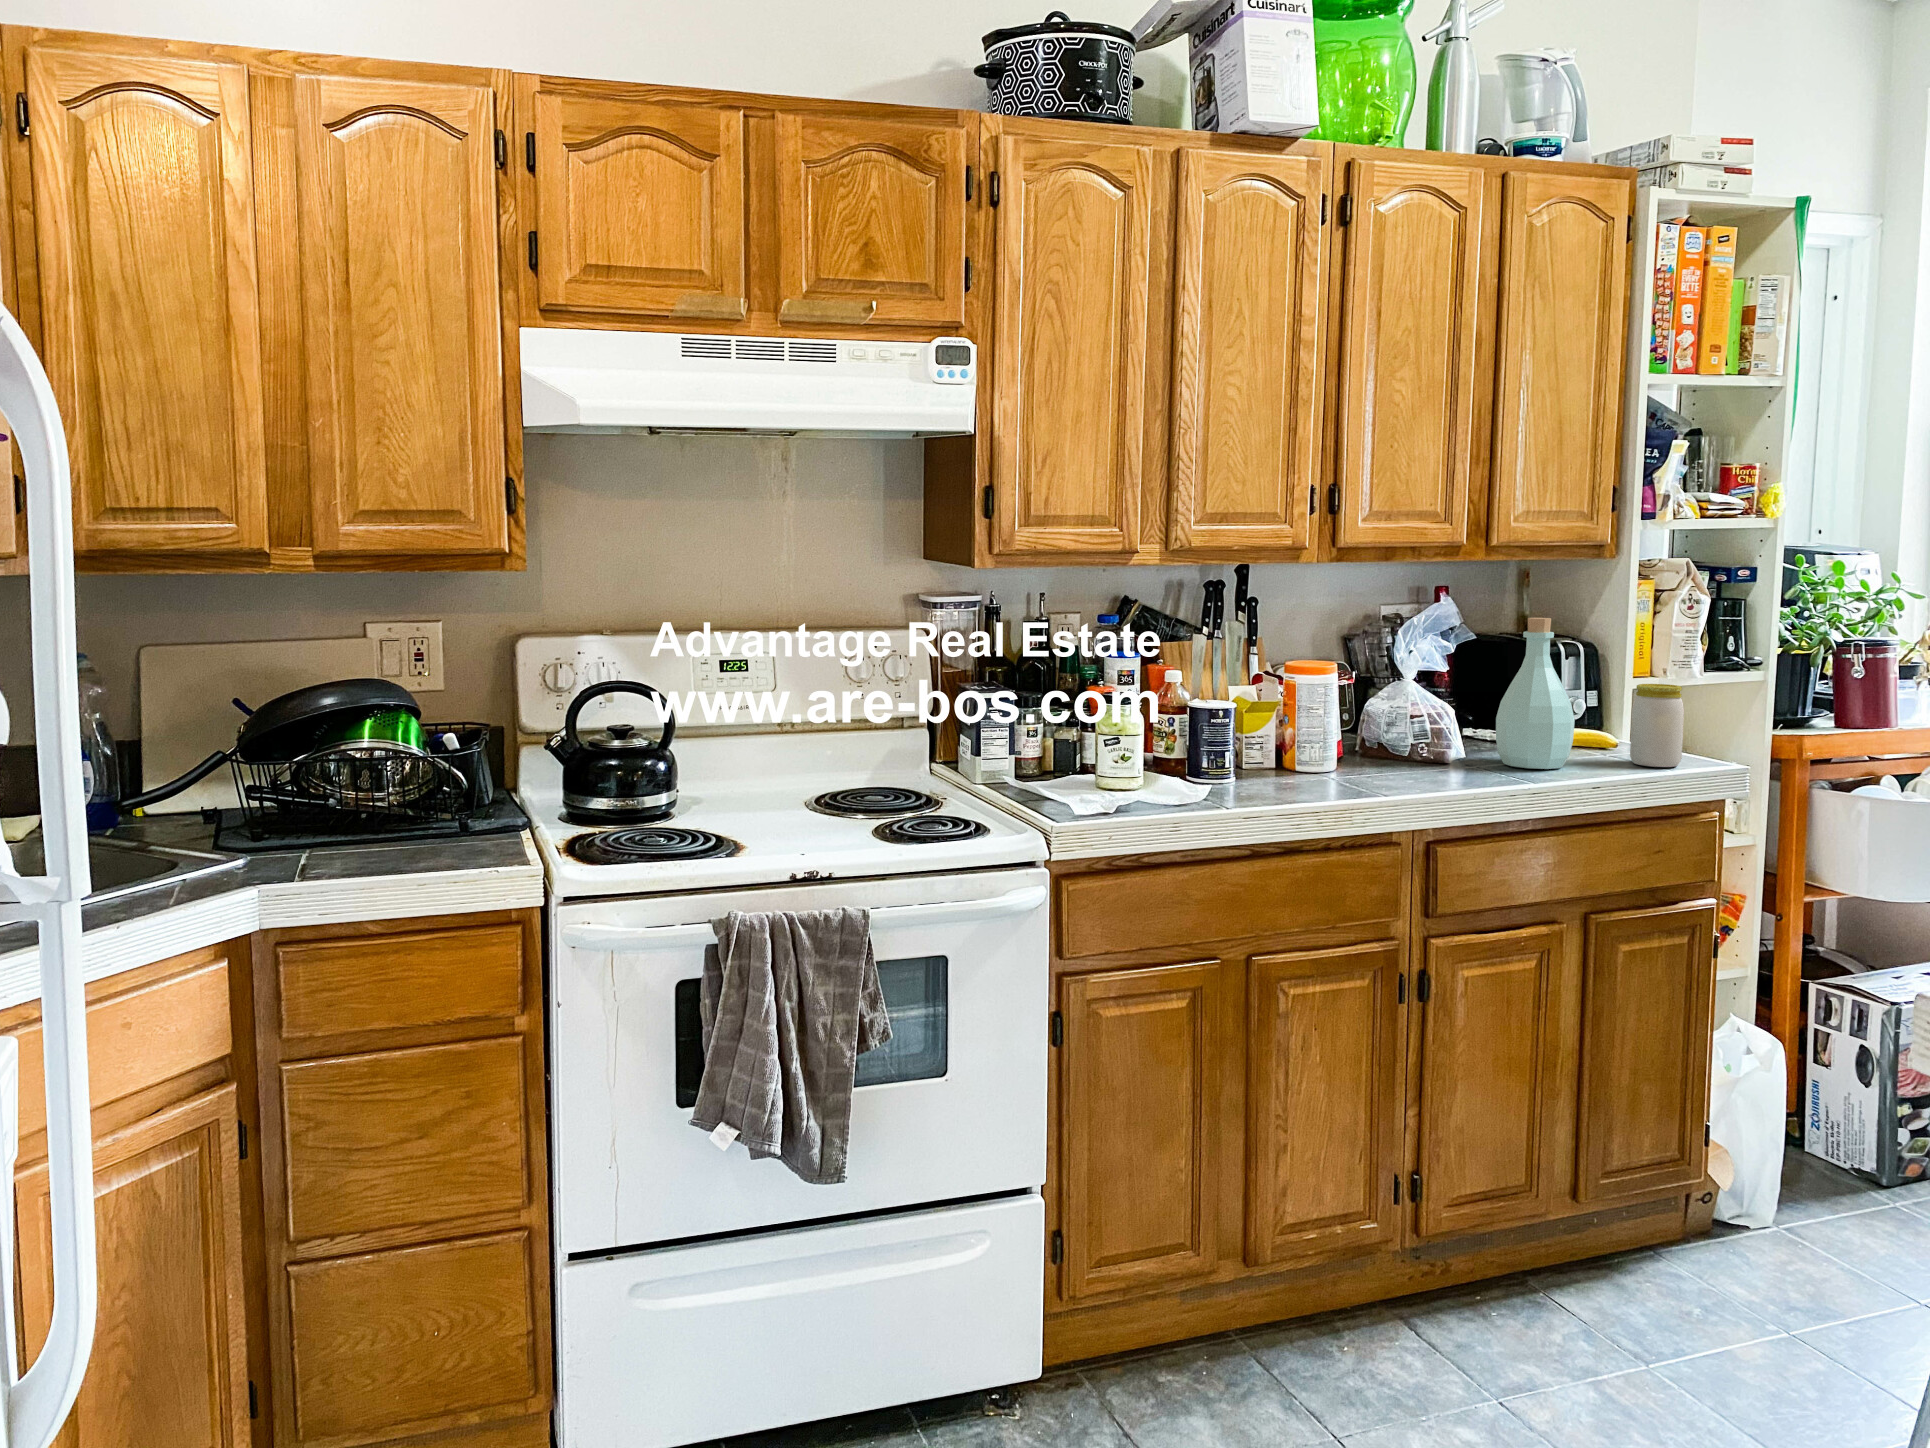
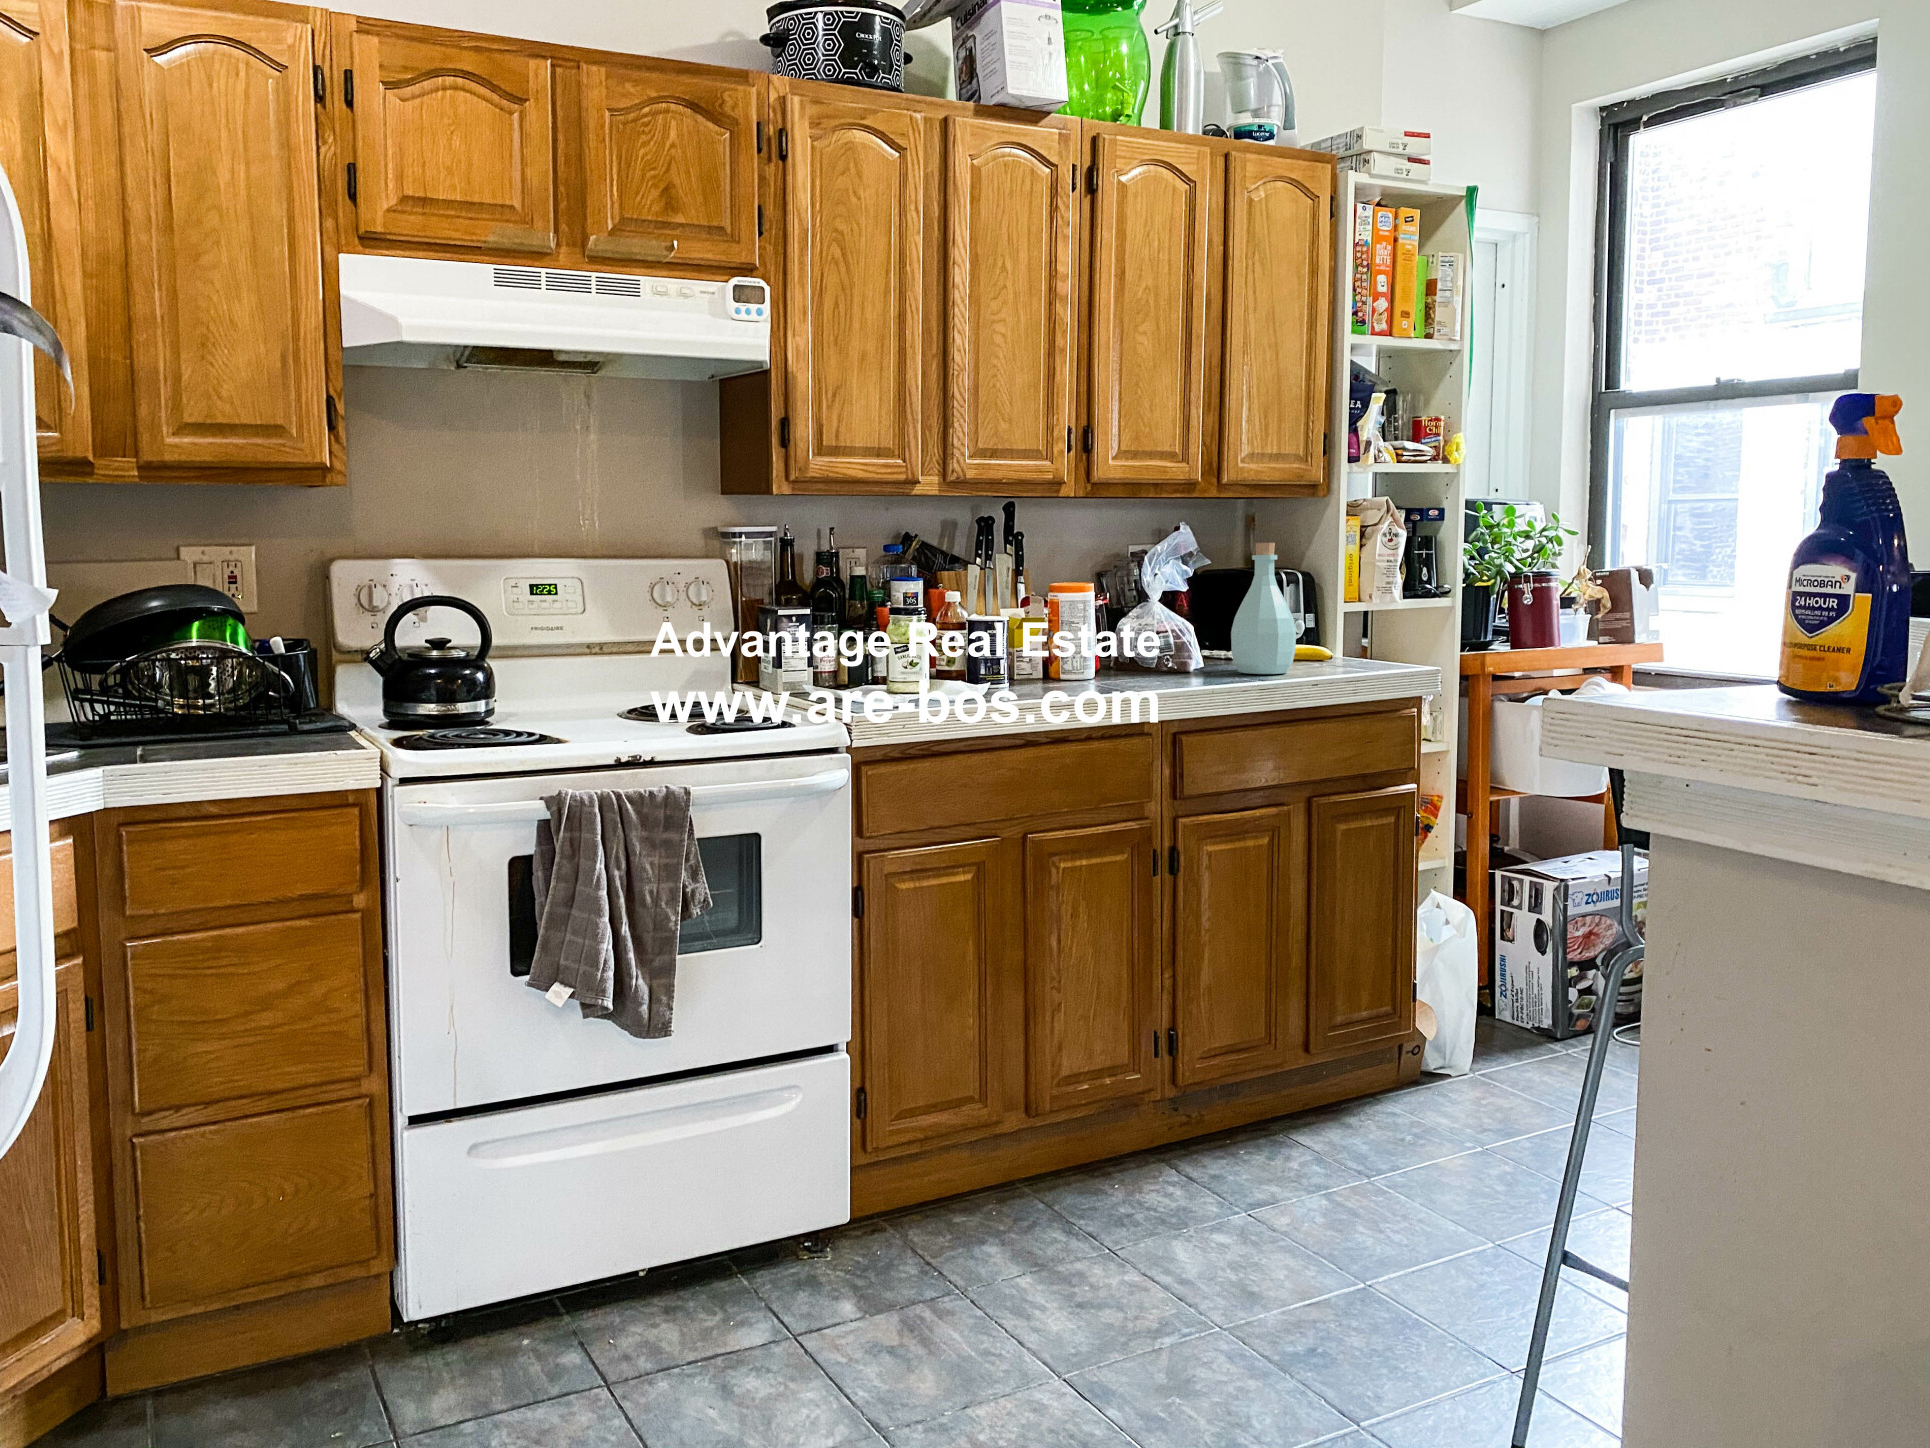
jar: present [1630,684,1684,767] -> none [1342,600,1385,670]

